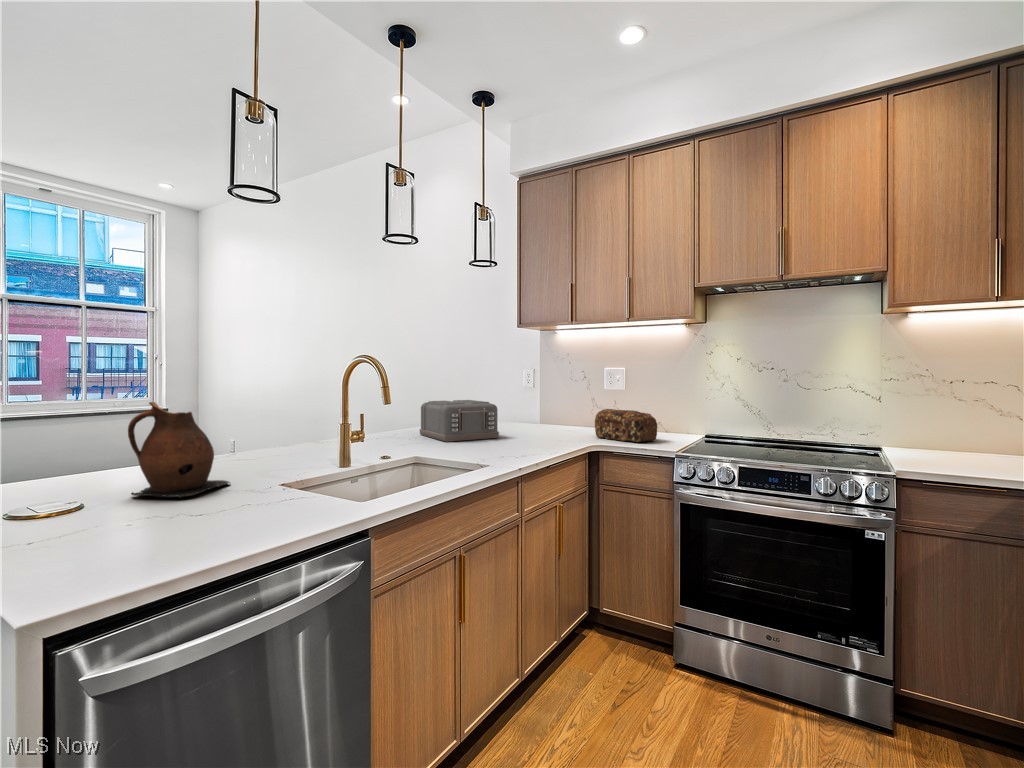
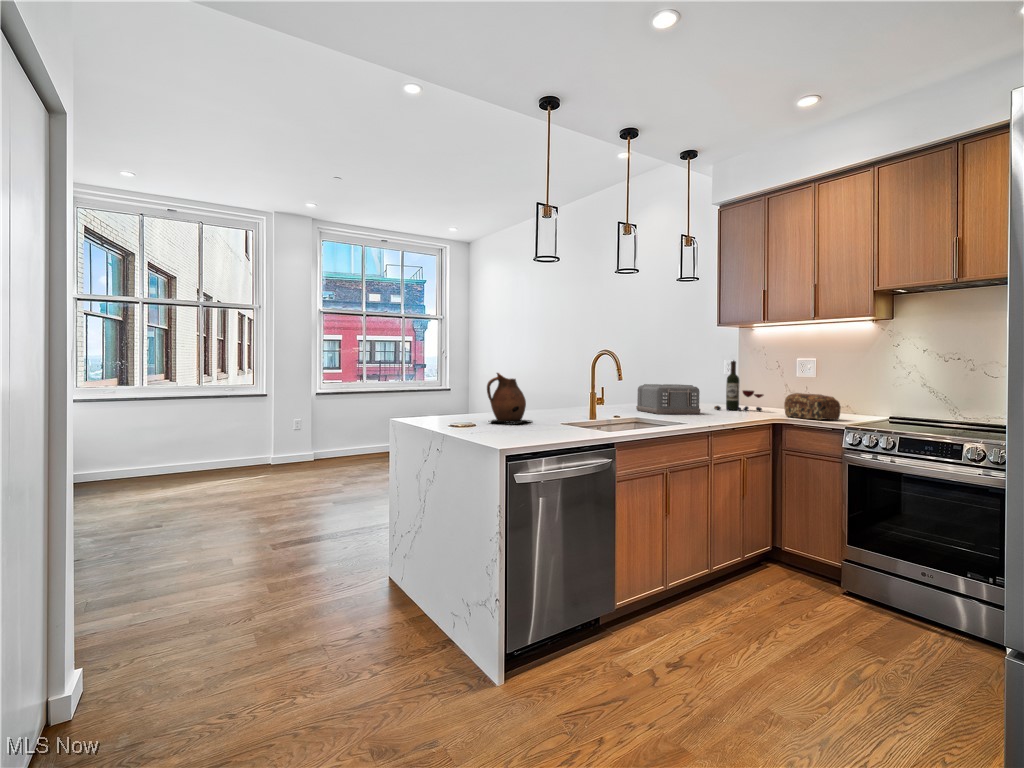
wine bottle: none [512,370,569,429] -> present [714,361,764,411]

